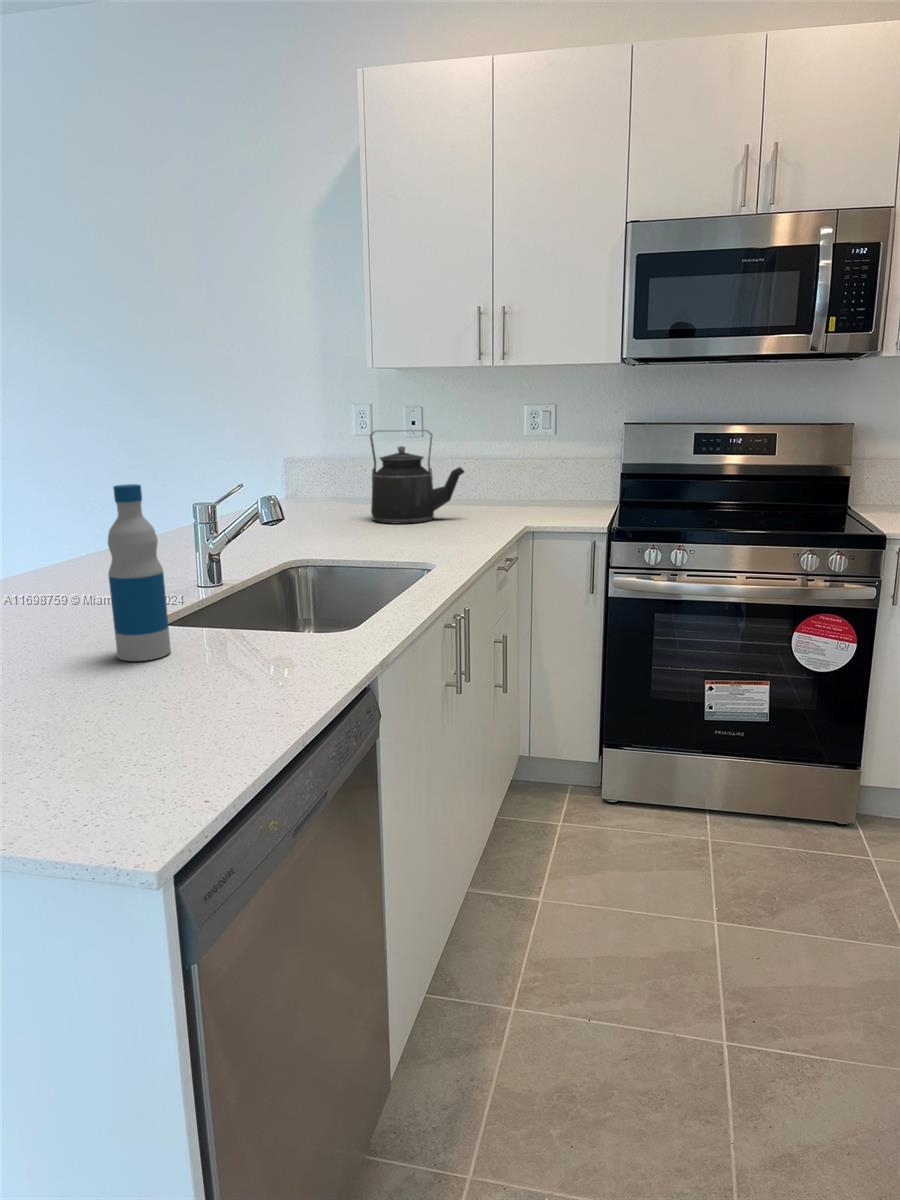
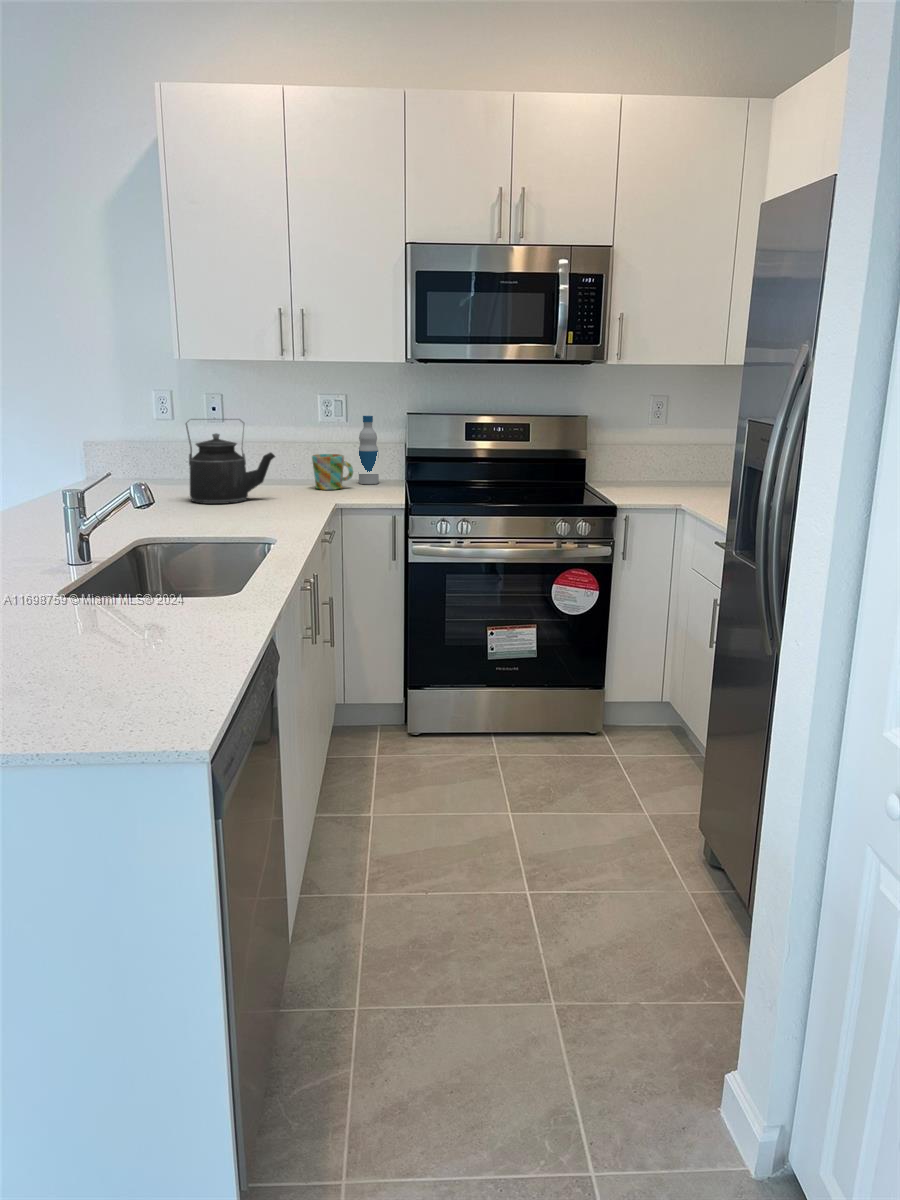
mug: none [511,470,557,510] -> present [312,454,353,490]
bottle: present [108,484,171,661] -> present [359,416,379,484]

